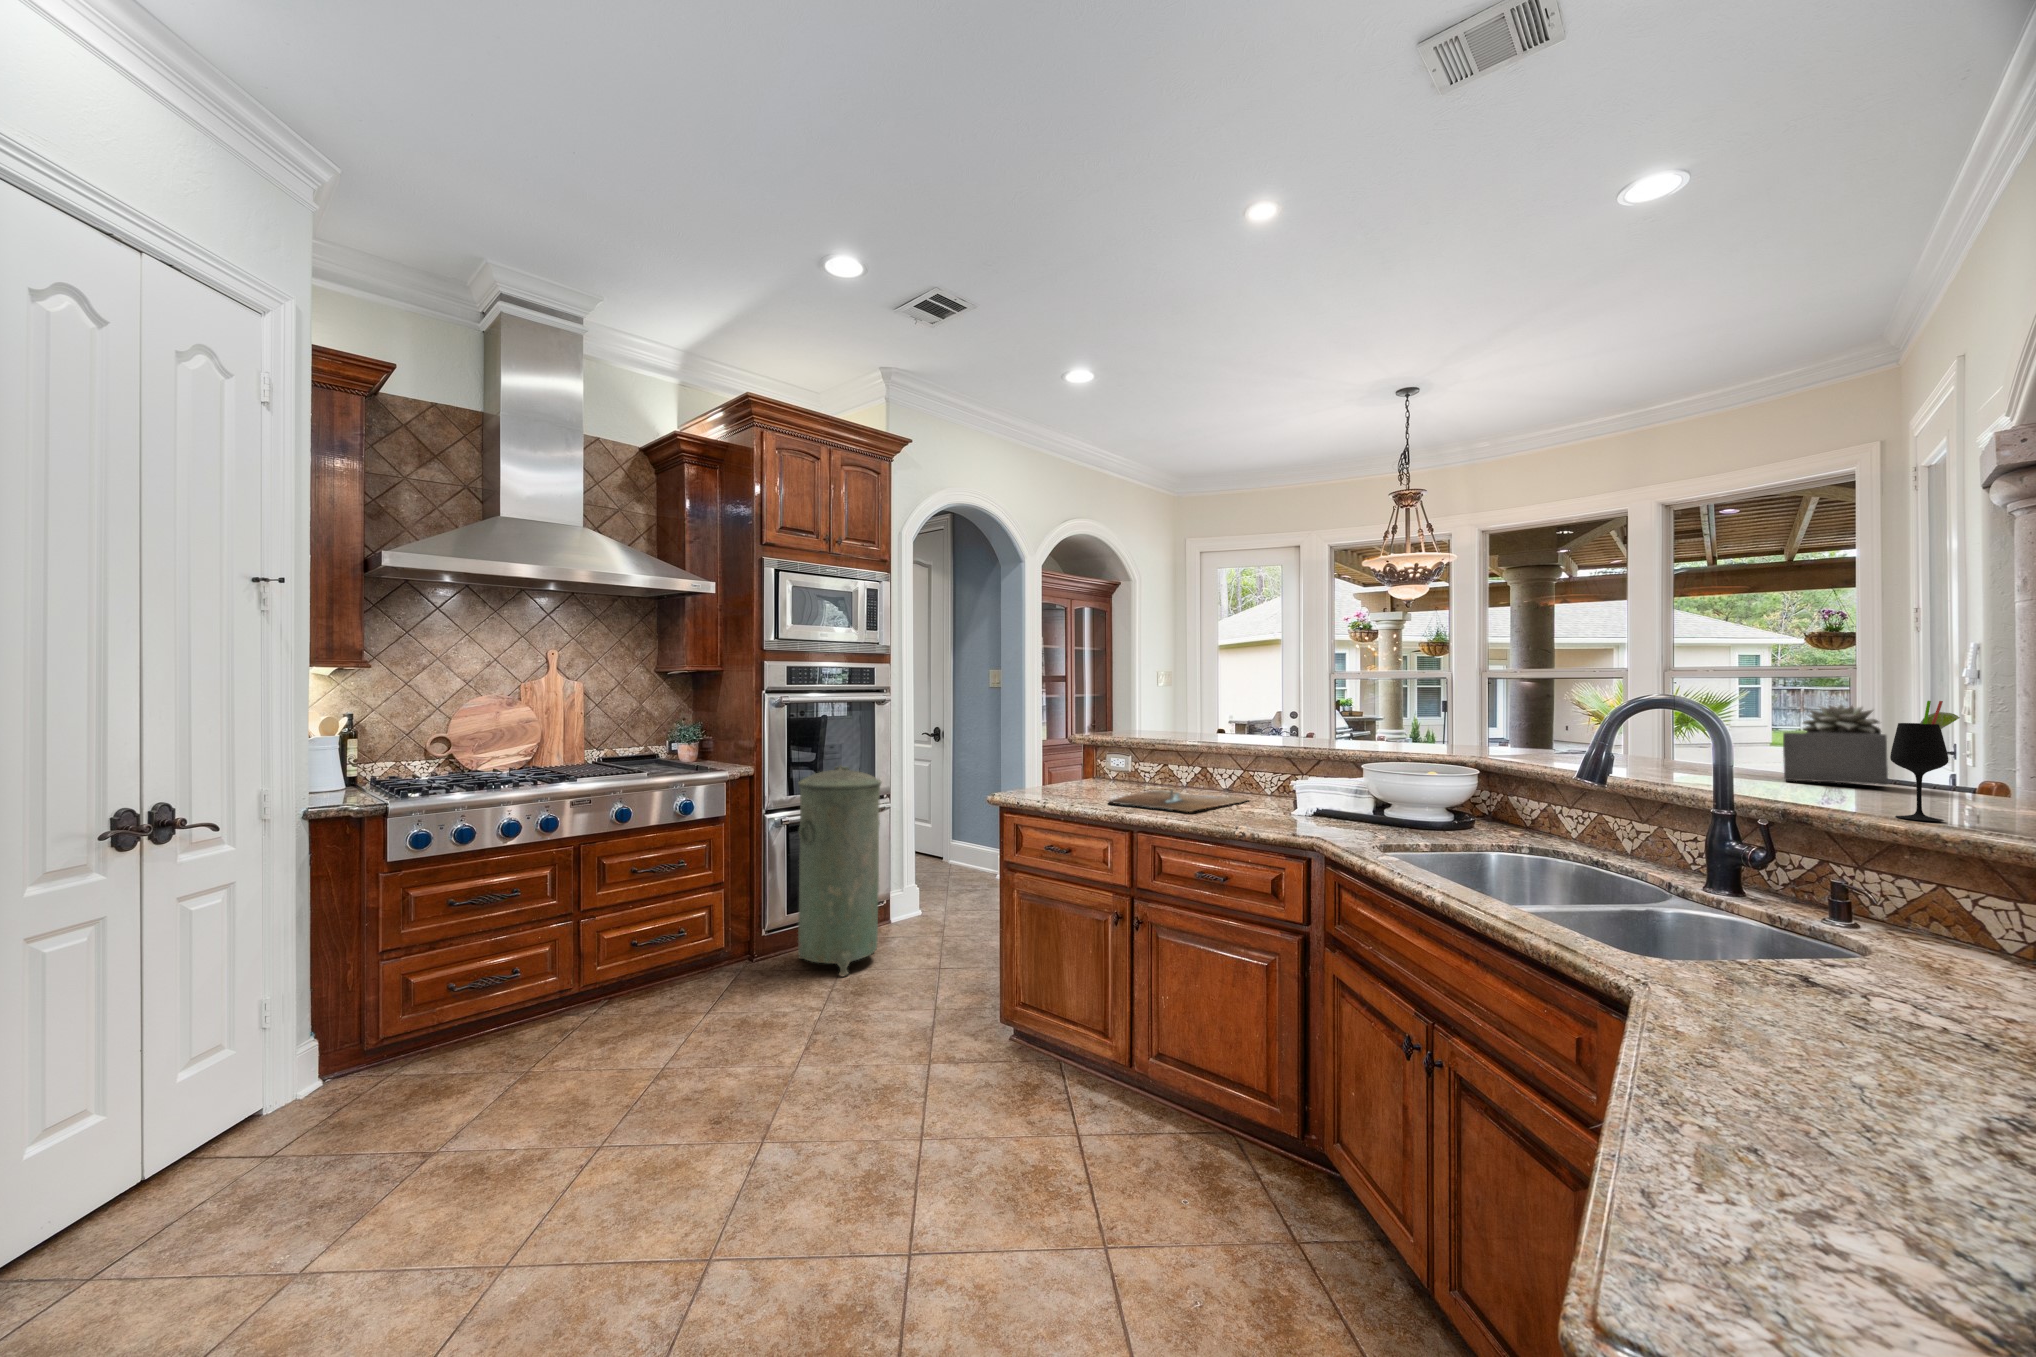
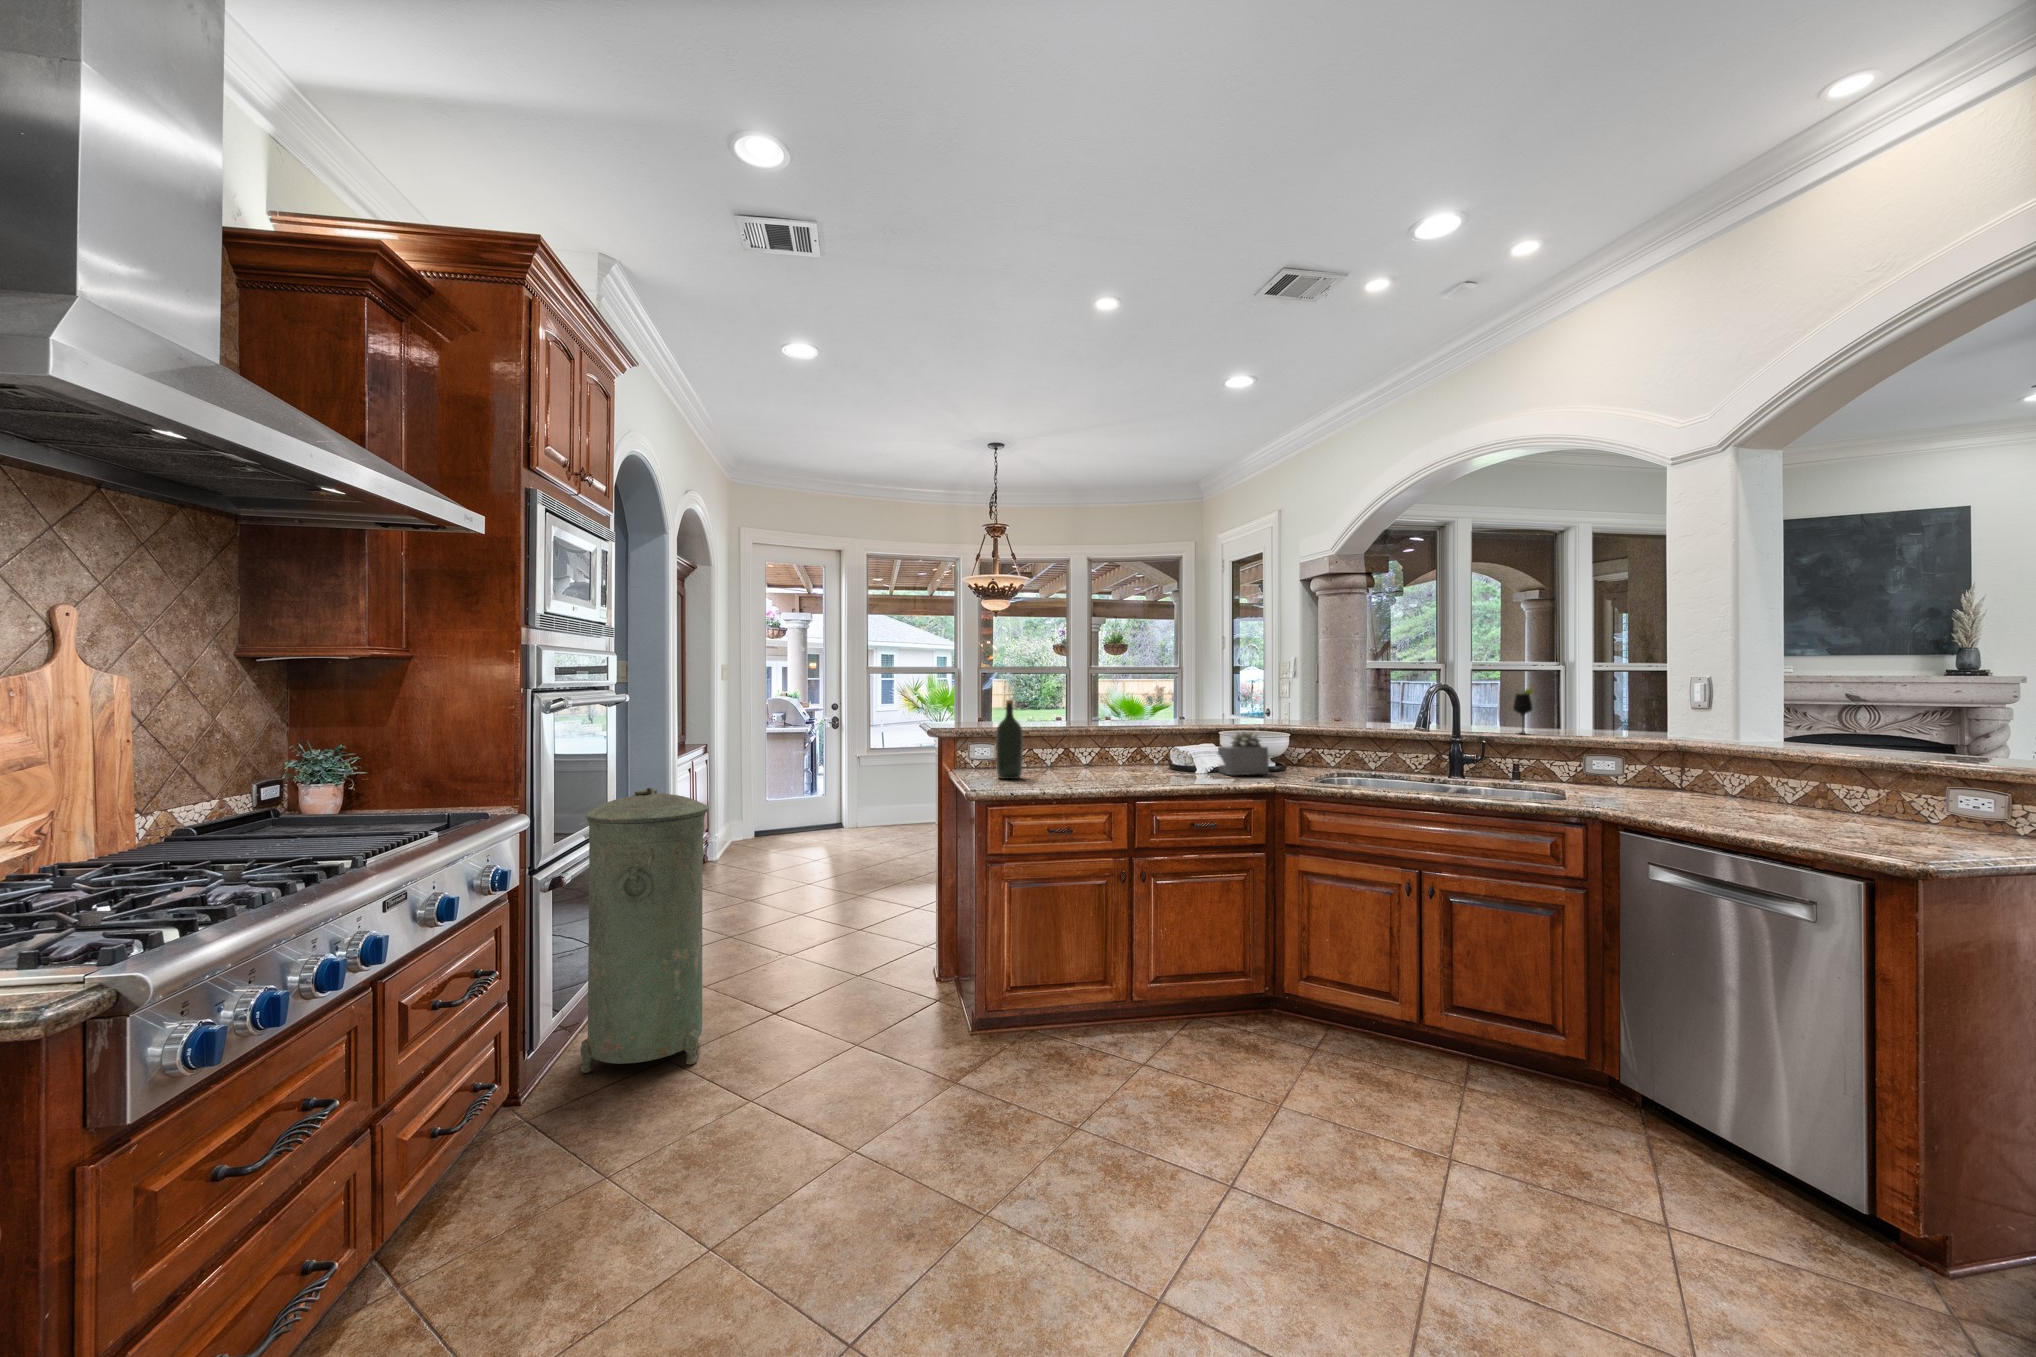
succulent plant: present [1783,705,1888,785] -> present [1218,731,1269,775]
wine bottle: none [1061,708,1089,791] -> present [996,700,1023,779]
cutting board: present [1109,790,1247,812] -> none [1050,765,1160,782]

